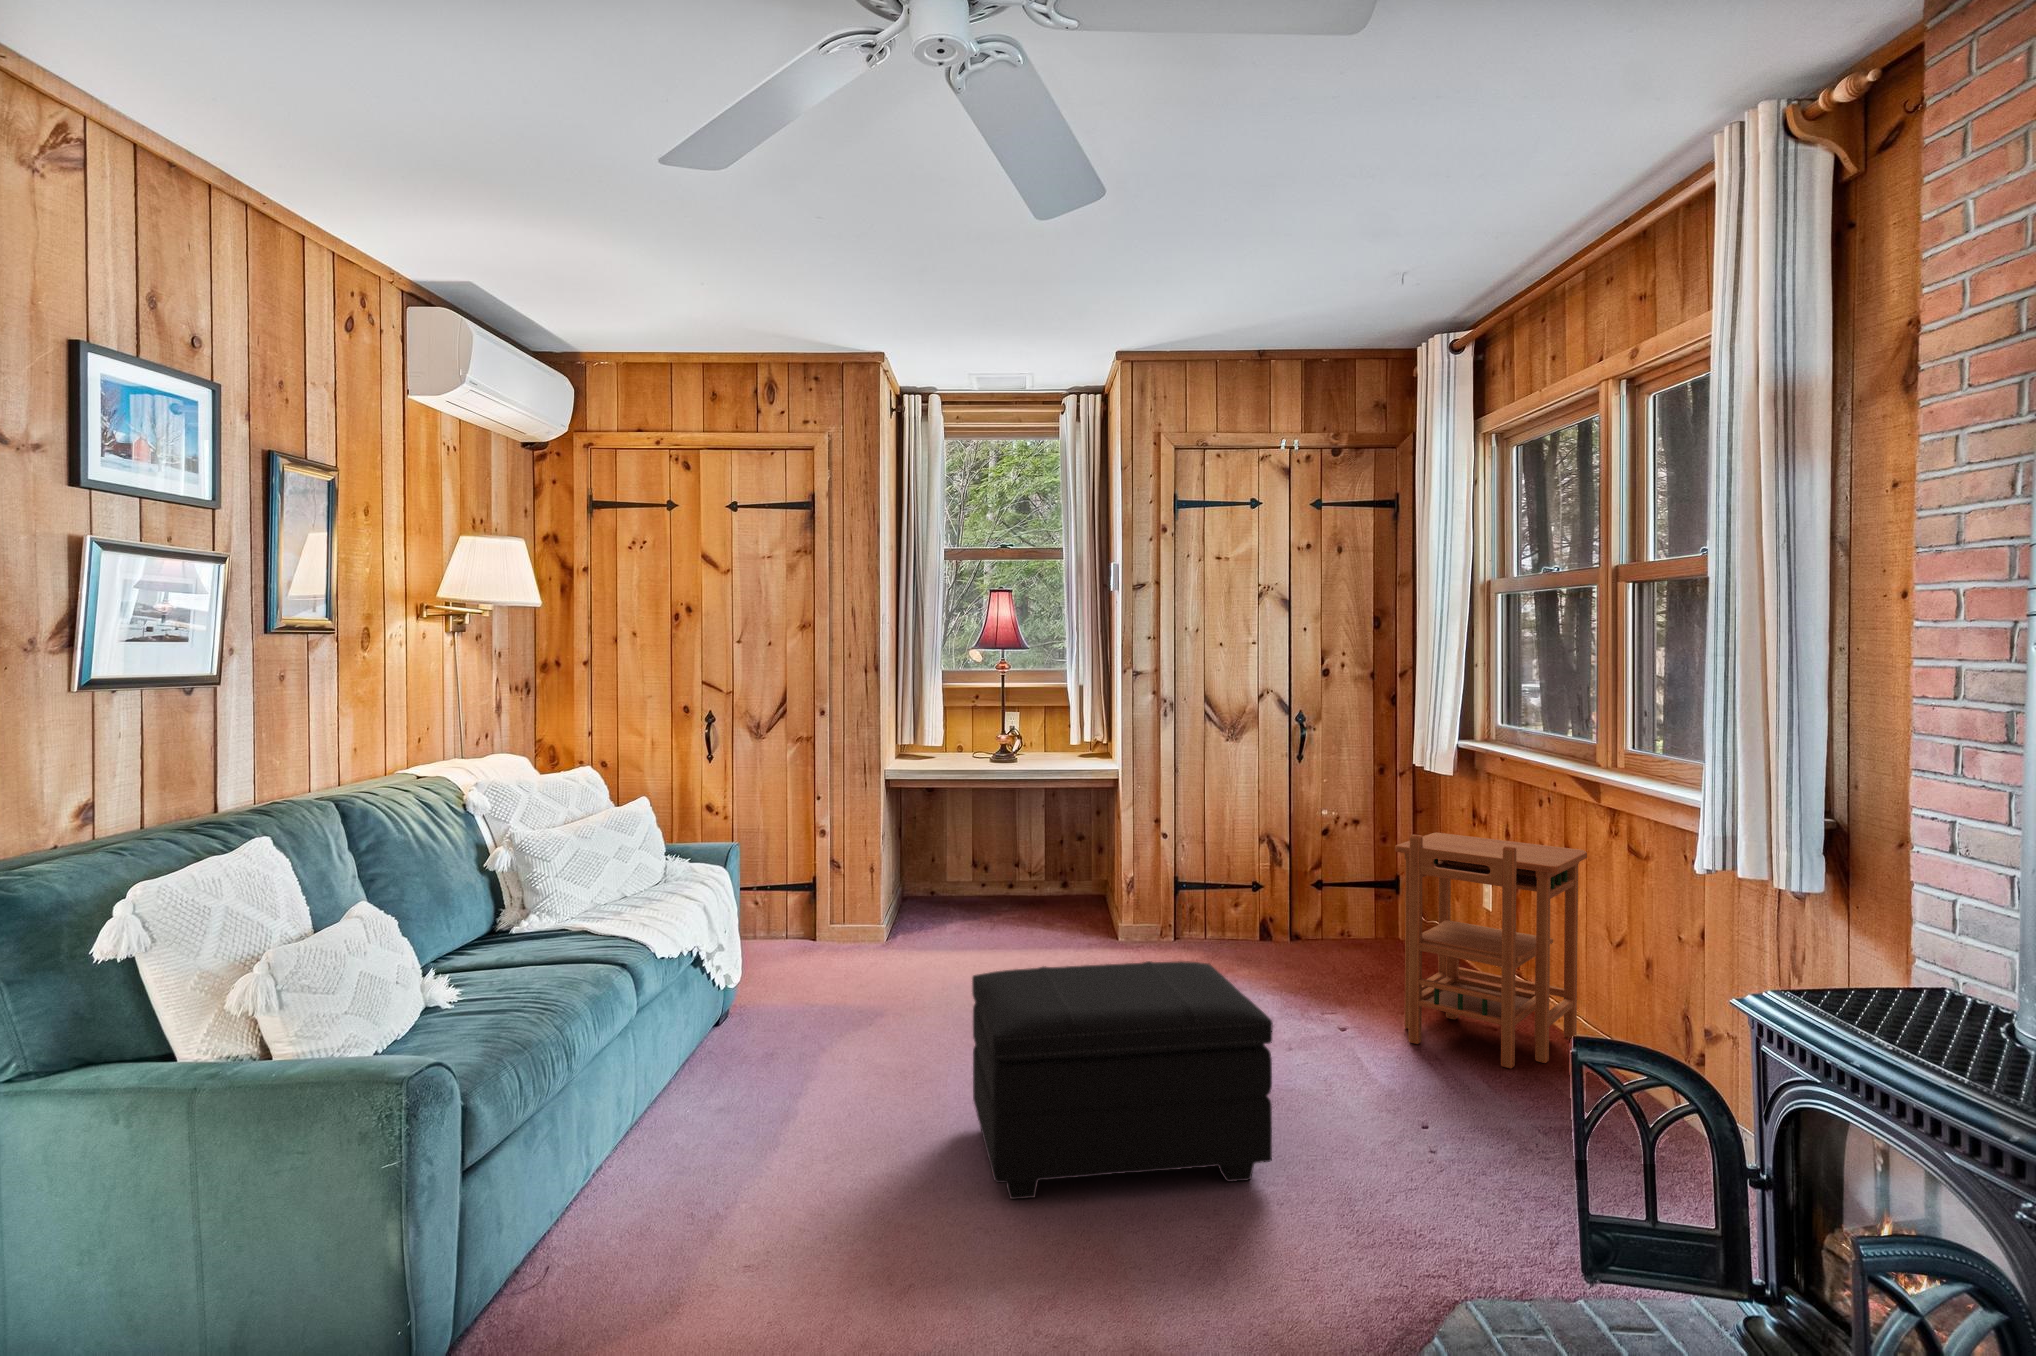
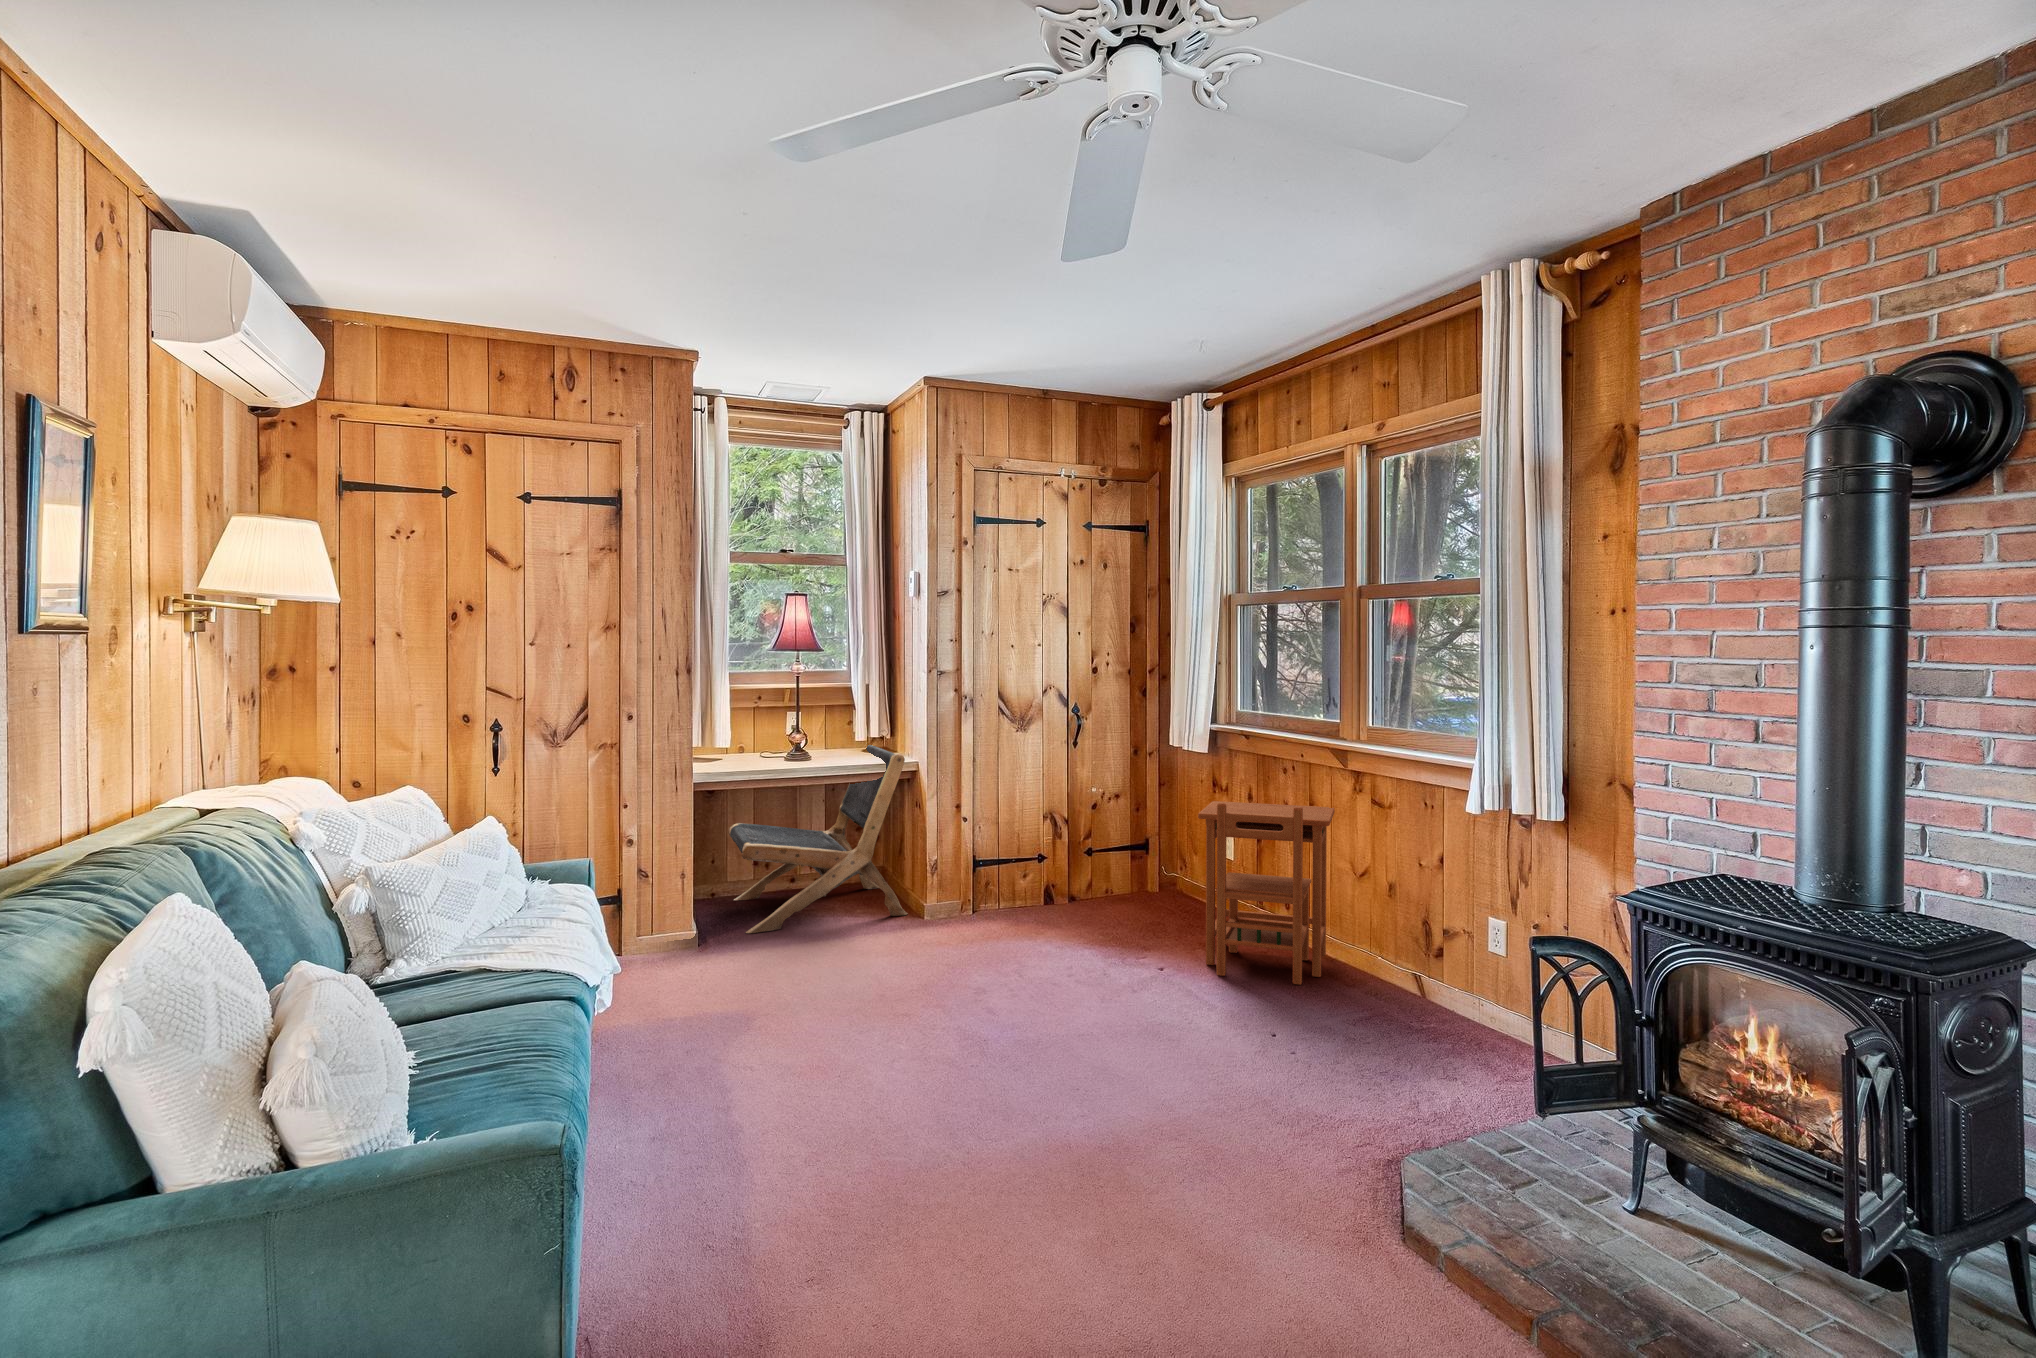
lounge chair: none [935,746,1106,934] -> present [728,745,908,933]
footstool: present [972,961,1273,1199] -> none [915,925,1201,1159]

